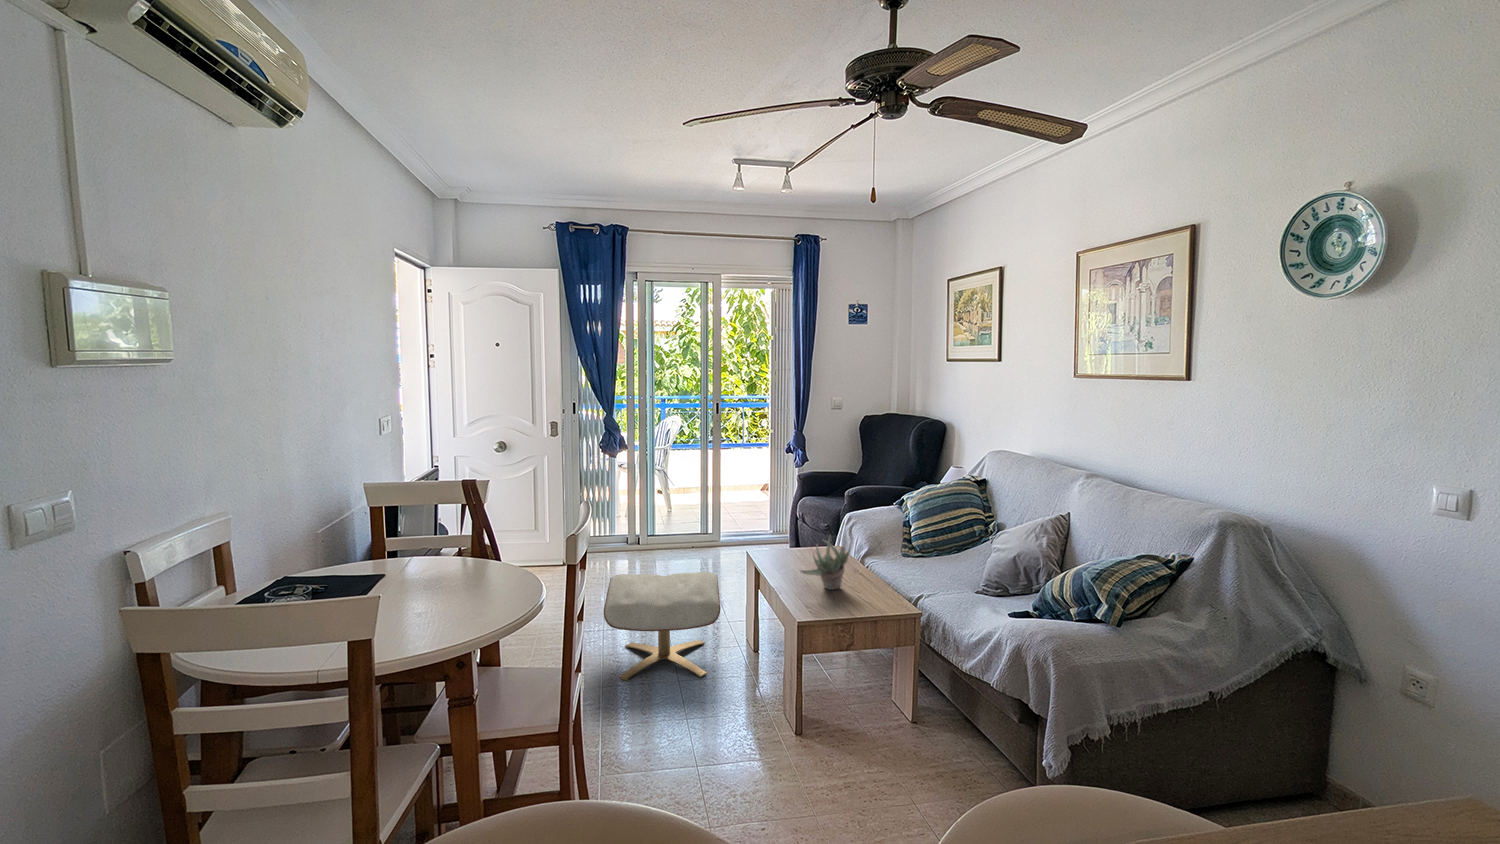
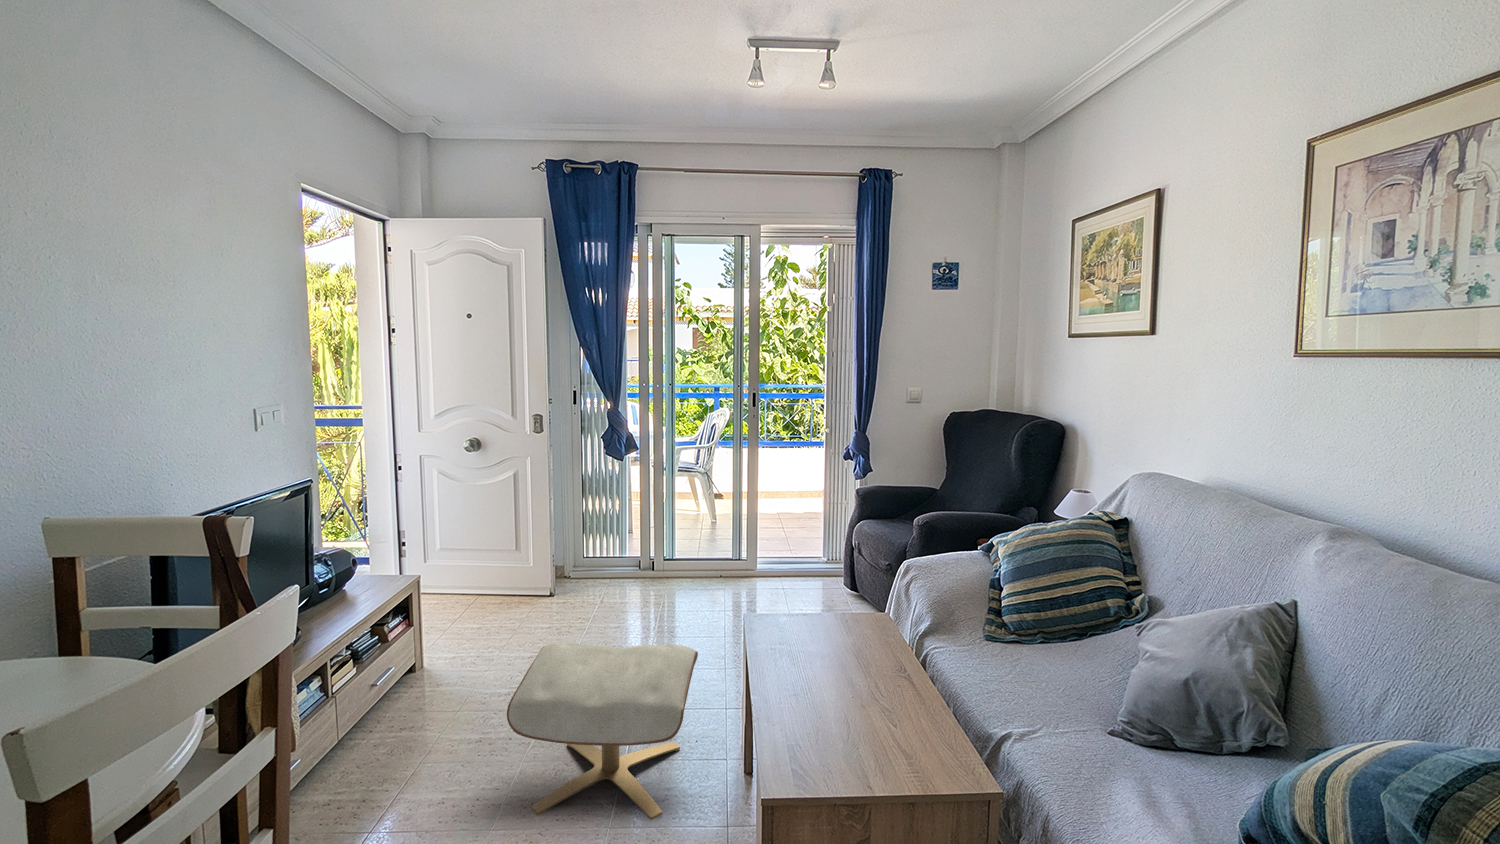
succulent plant: present [801,537,851,590] -> none [791,622,884,714]

